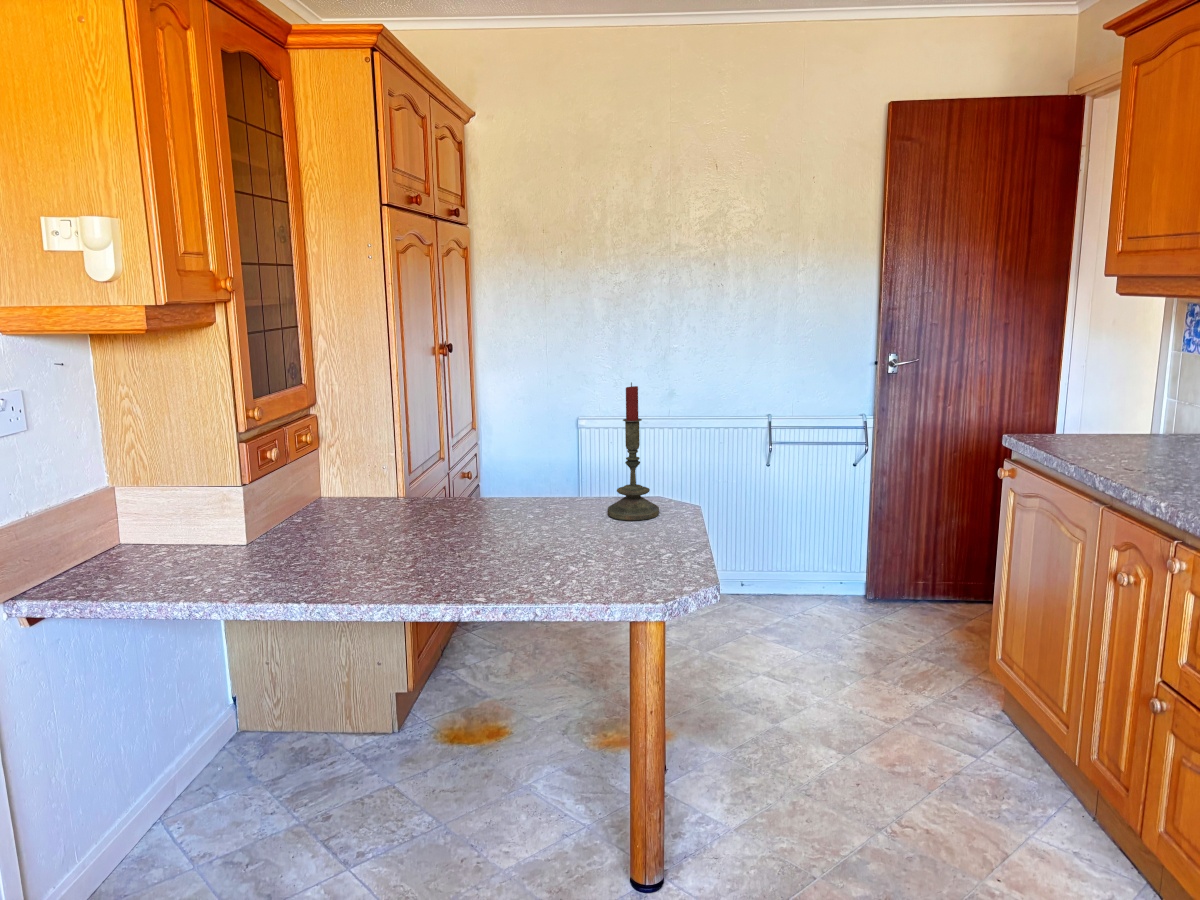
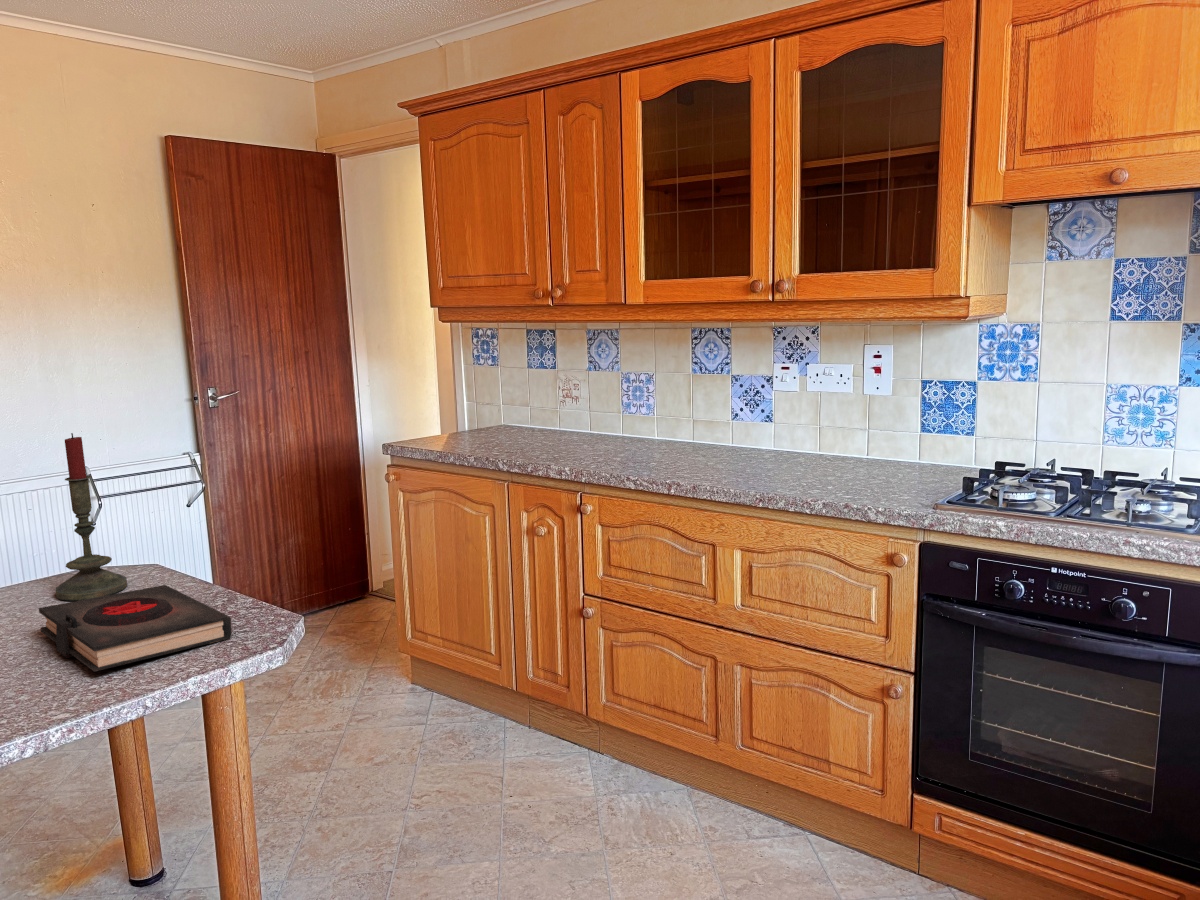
book: none [532,515,657,583] -> present [39,585,232,672]

